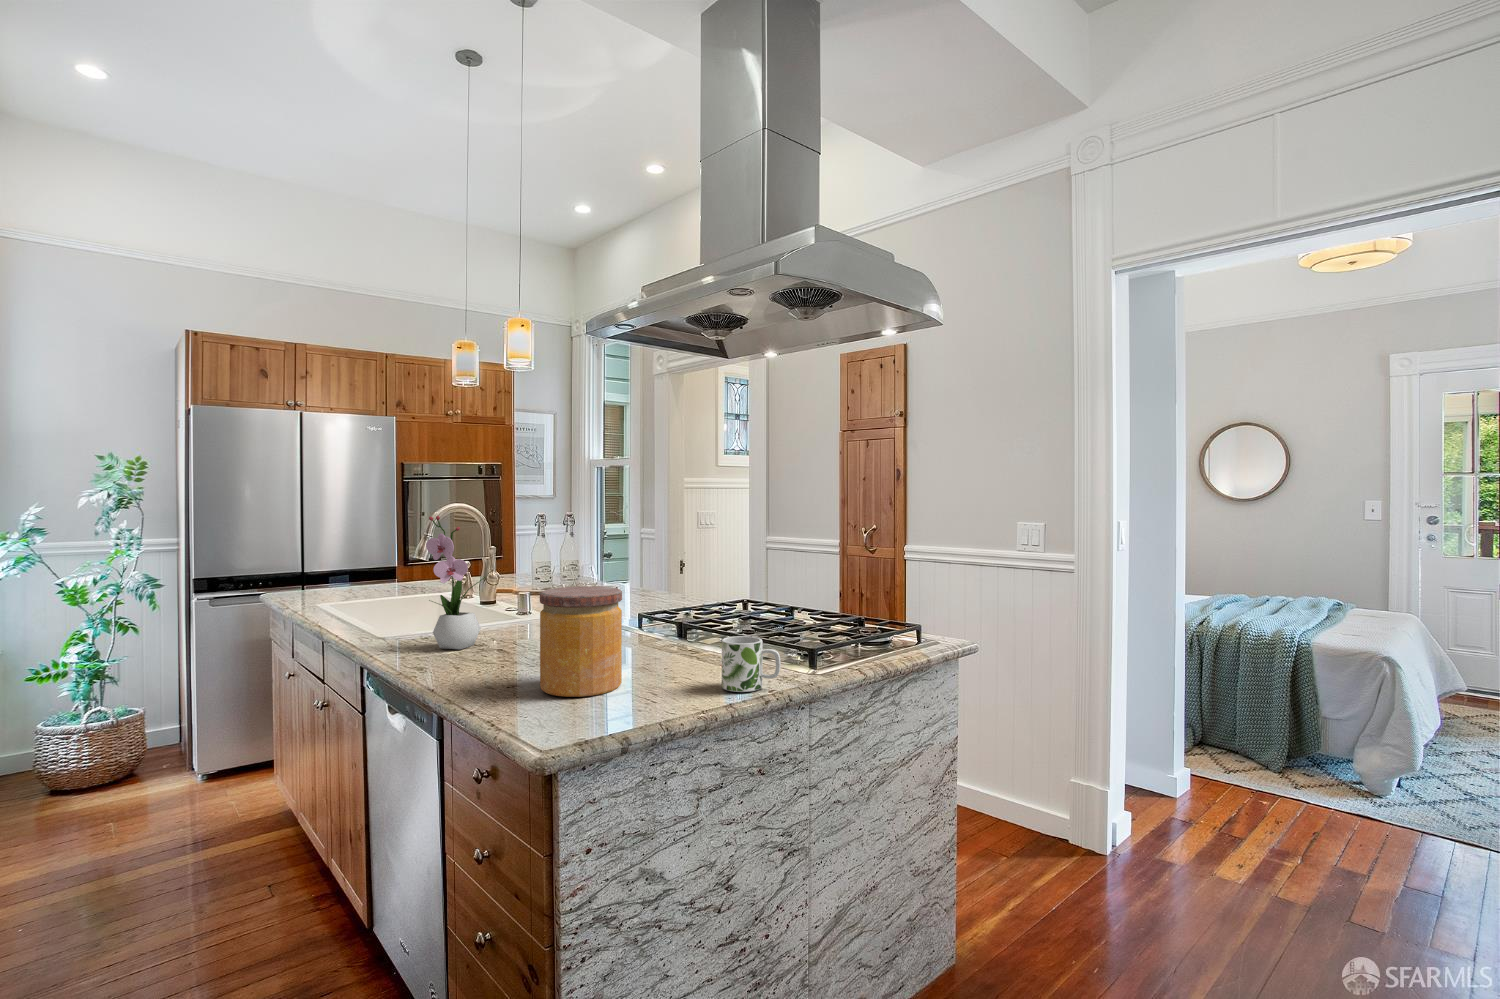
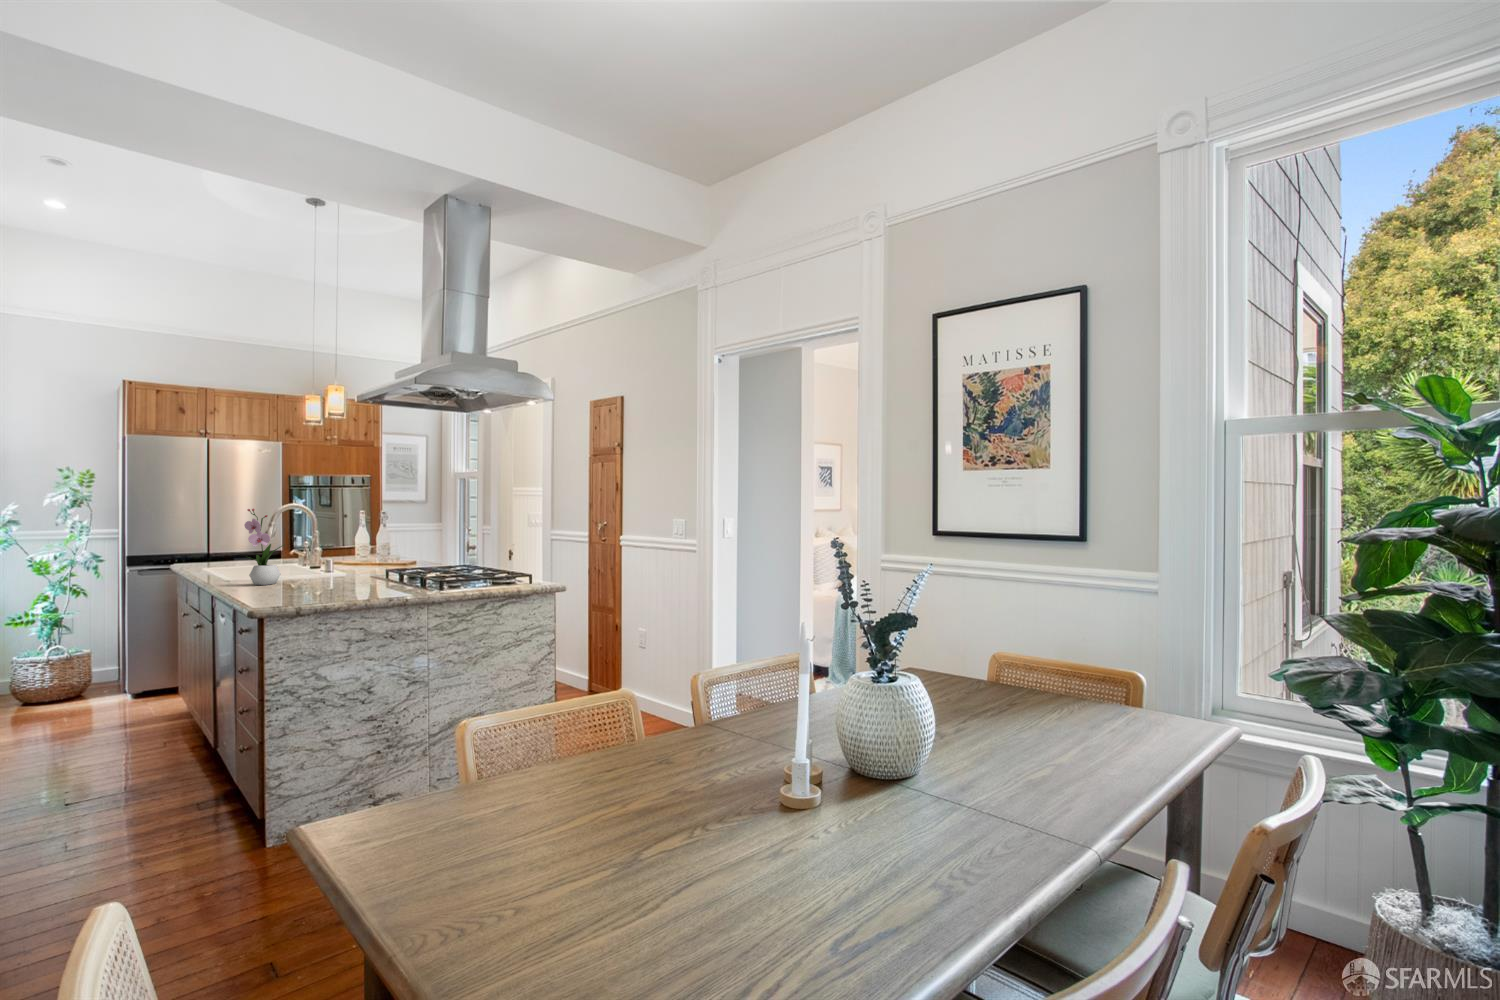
jar: present [540,586,622,697] -> none [281,545,330,597]
mug: present [722,636,781,692] -> none [373,569,403,595]

